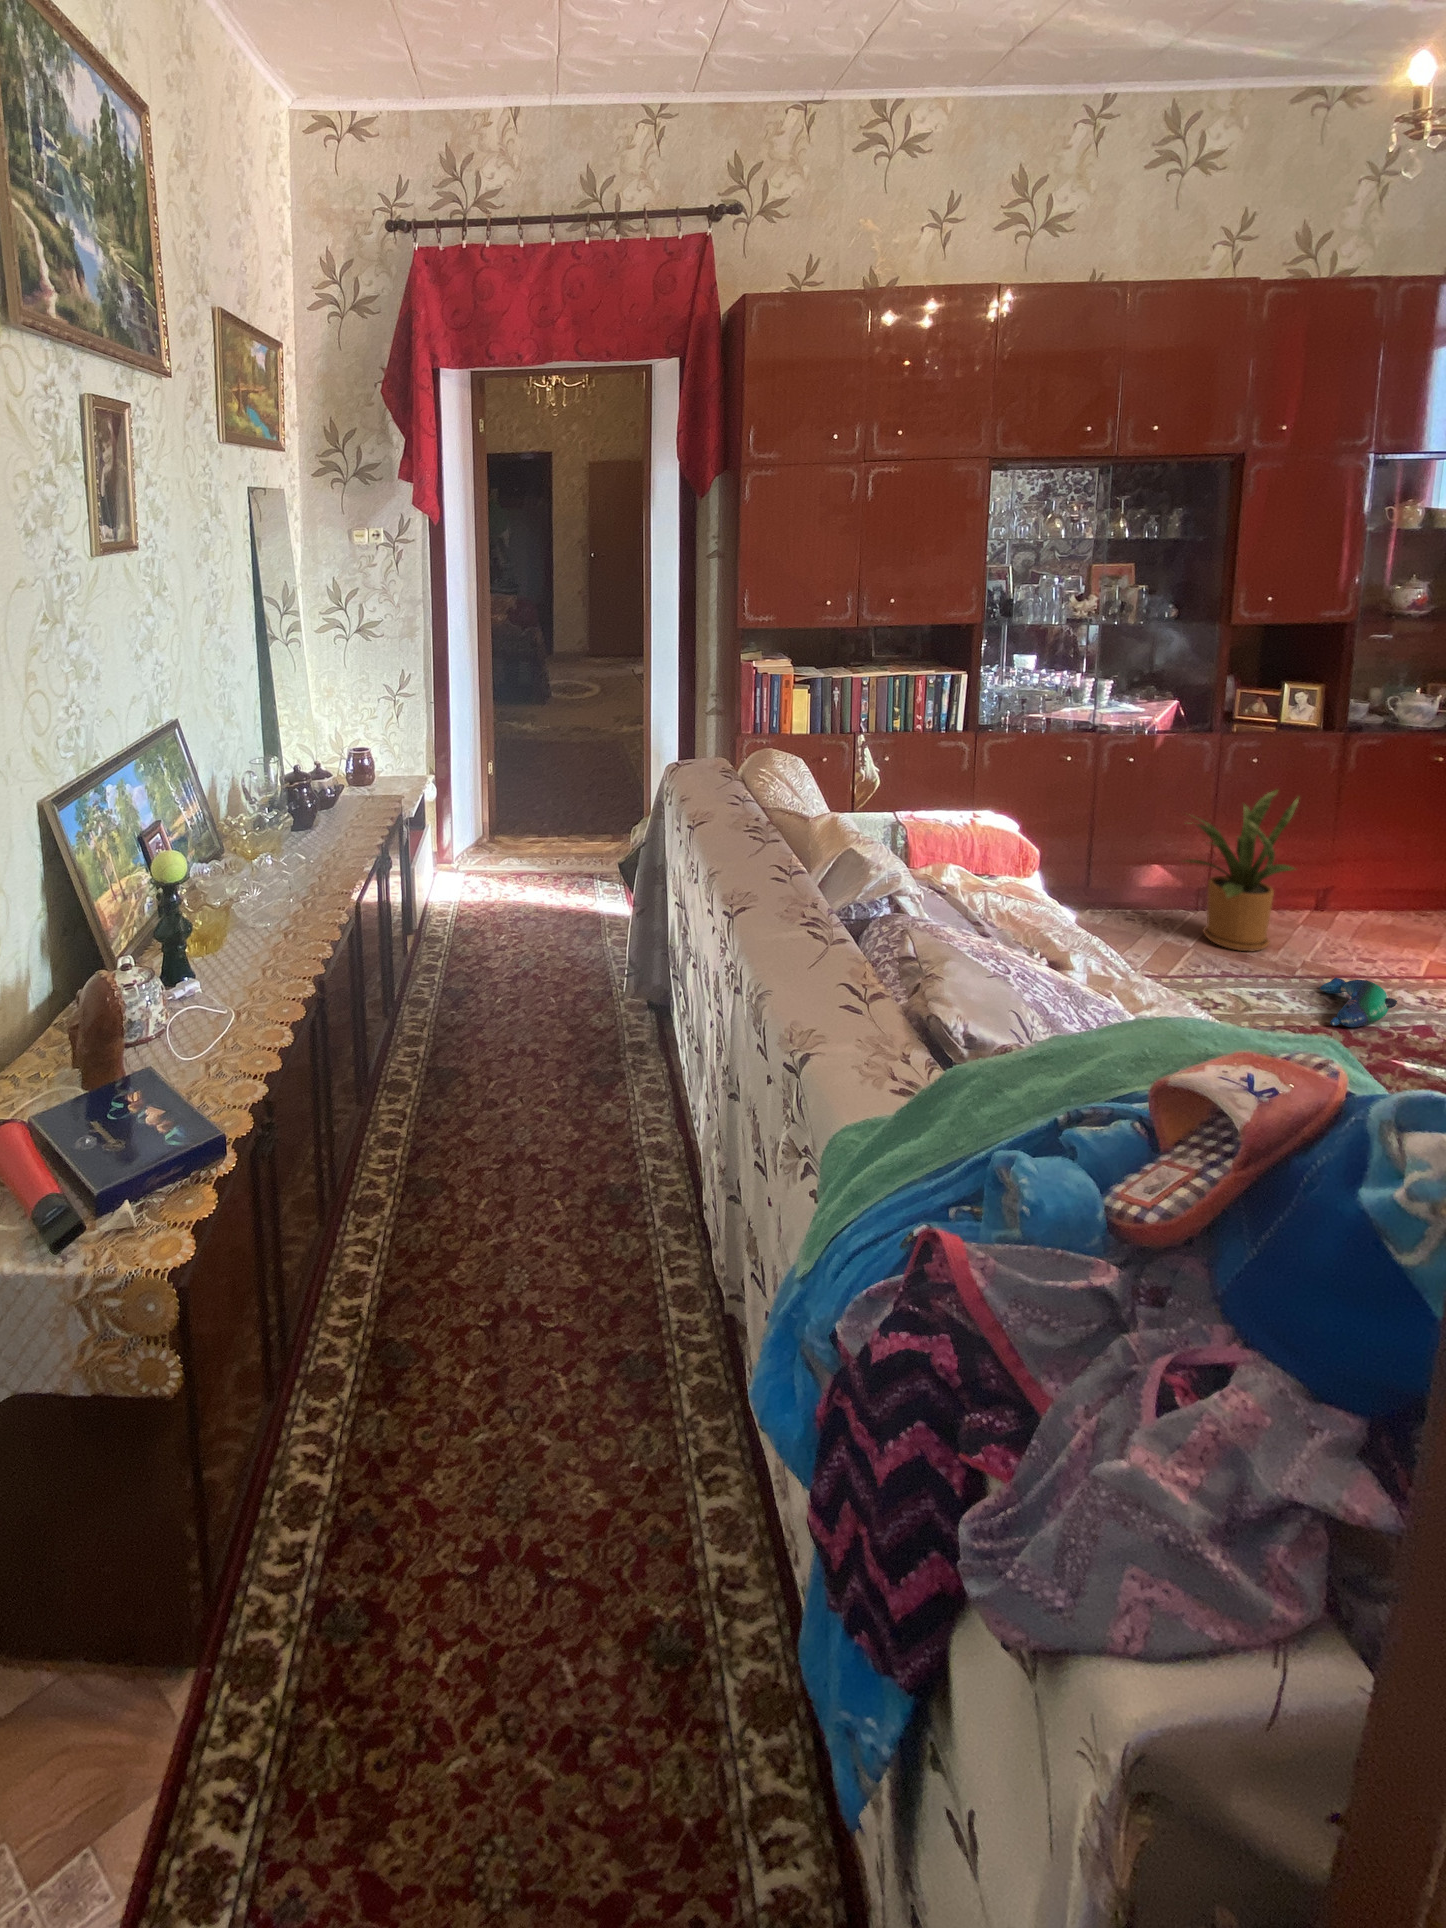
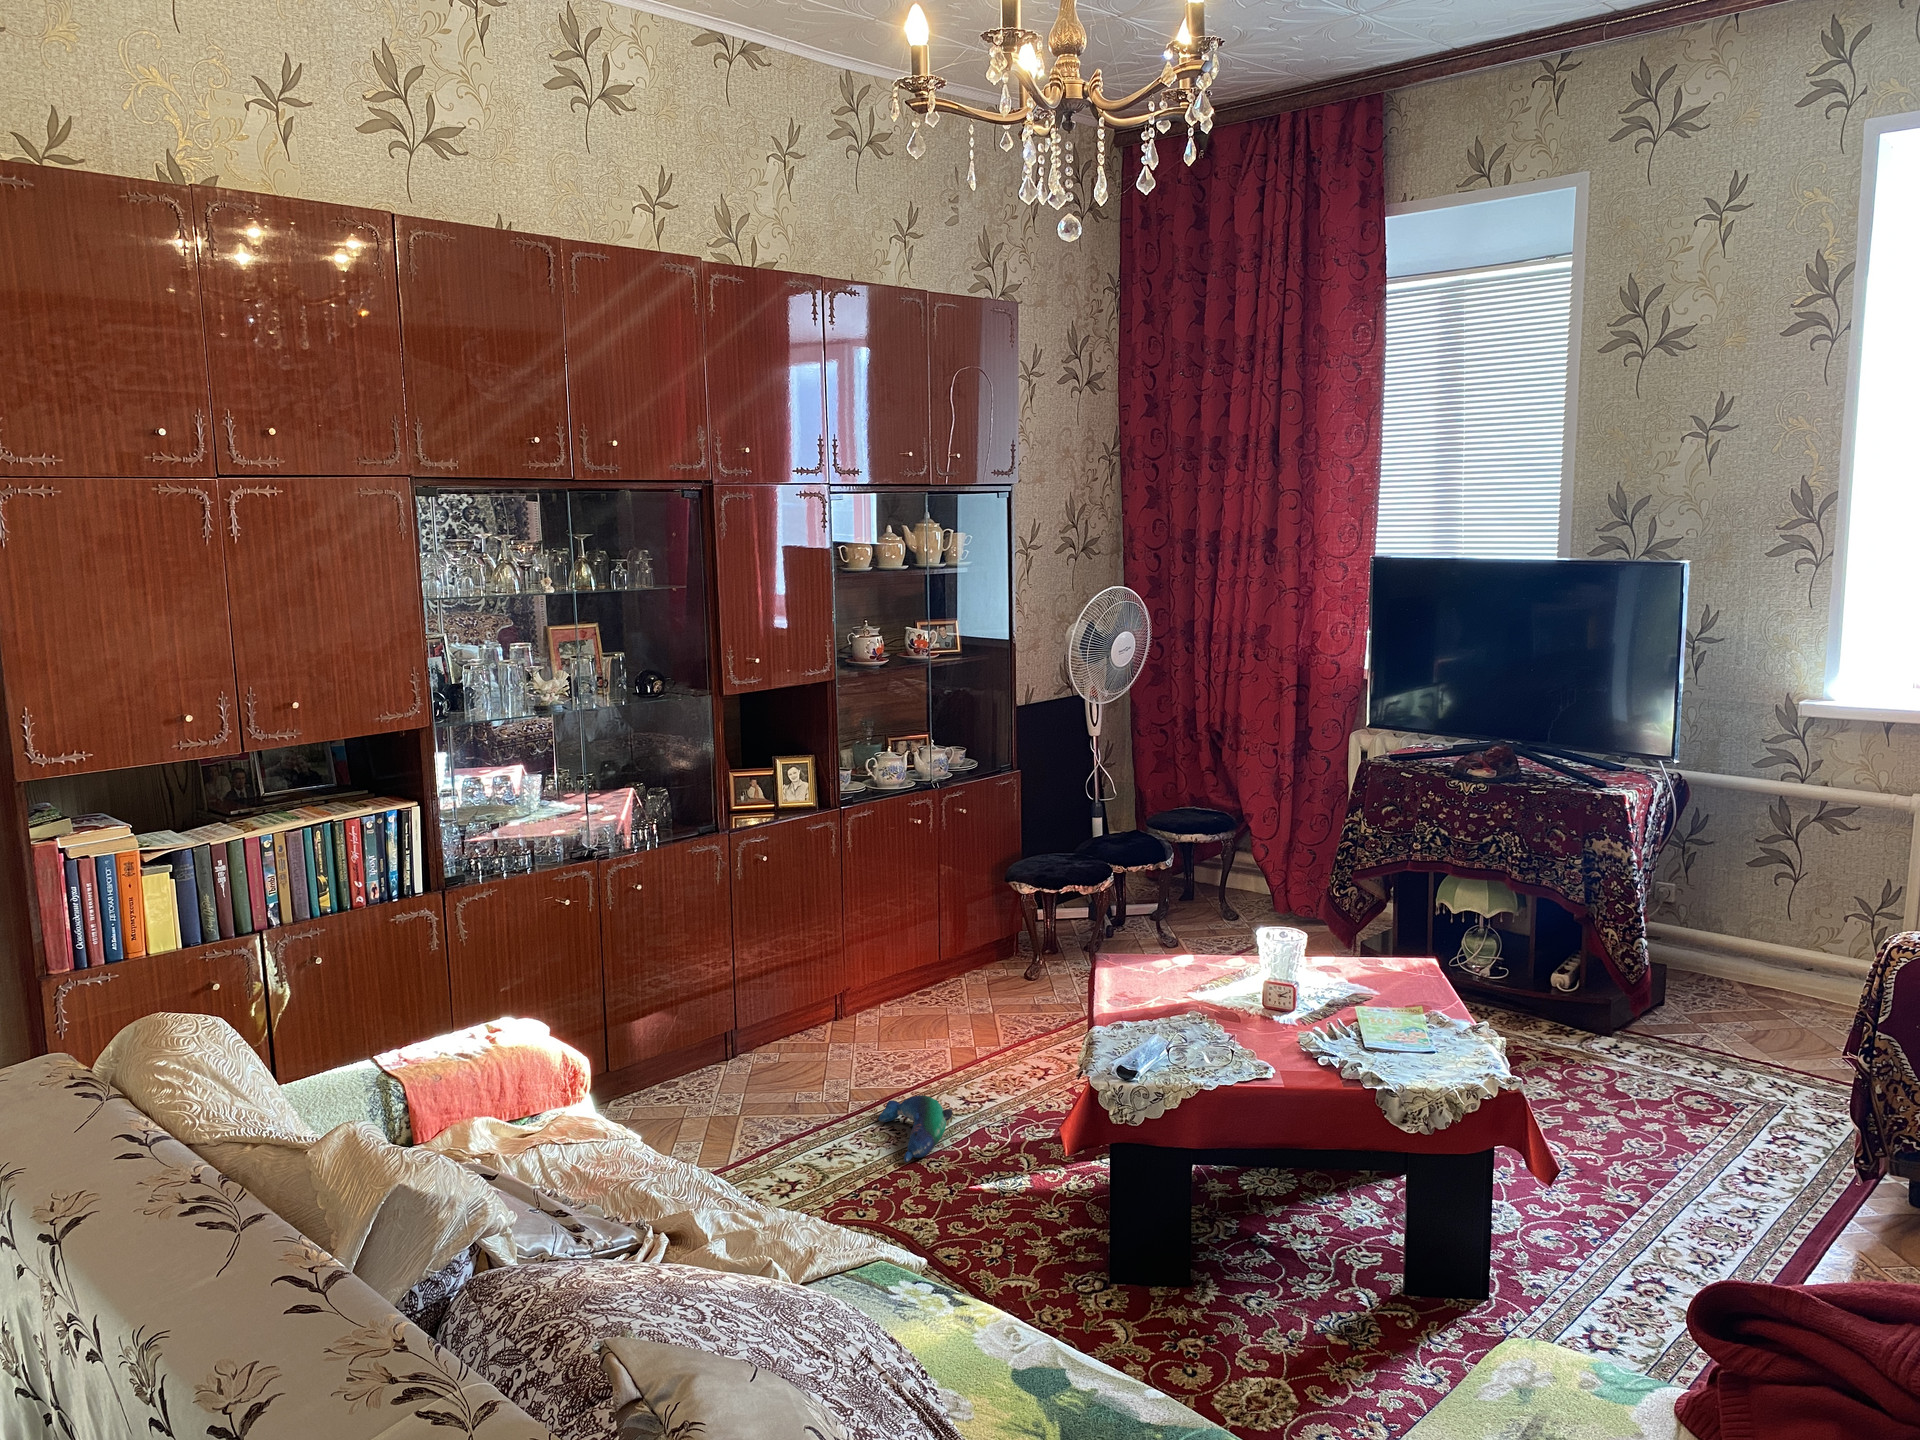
house plant: present [1185,790,1299,951] -> none [703,889,826,1100]

